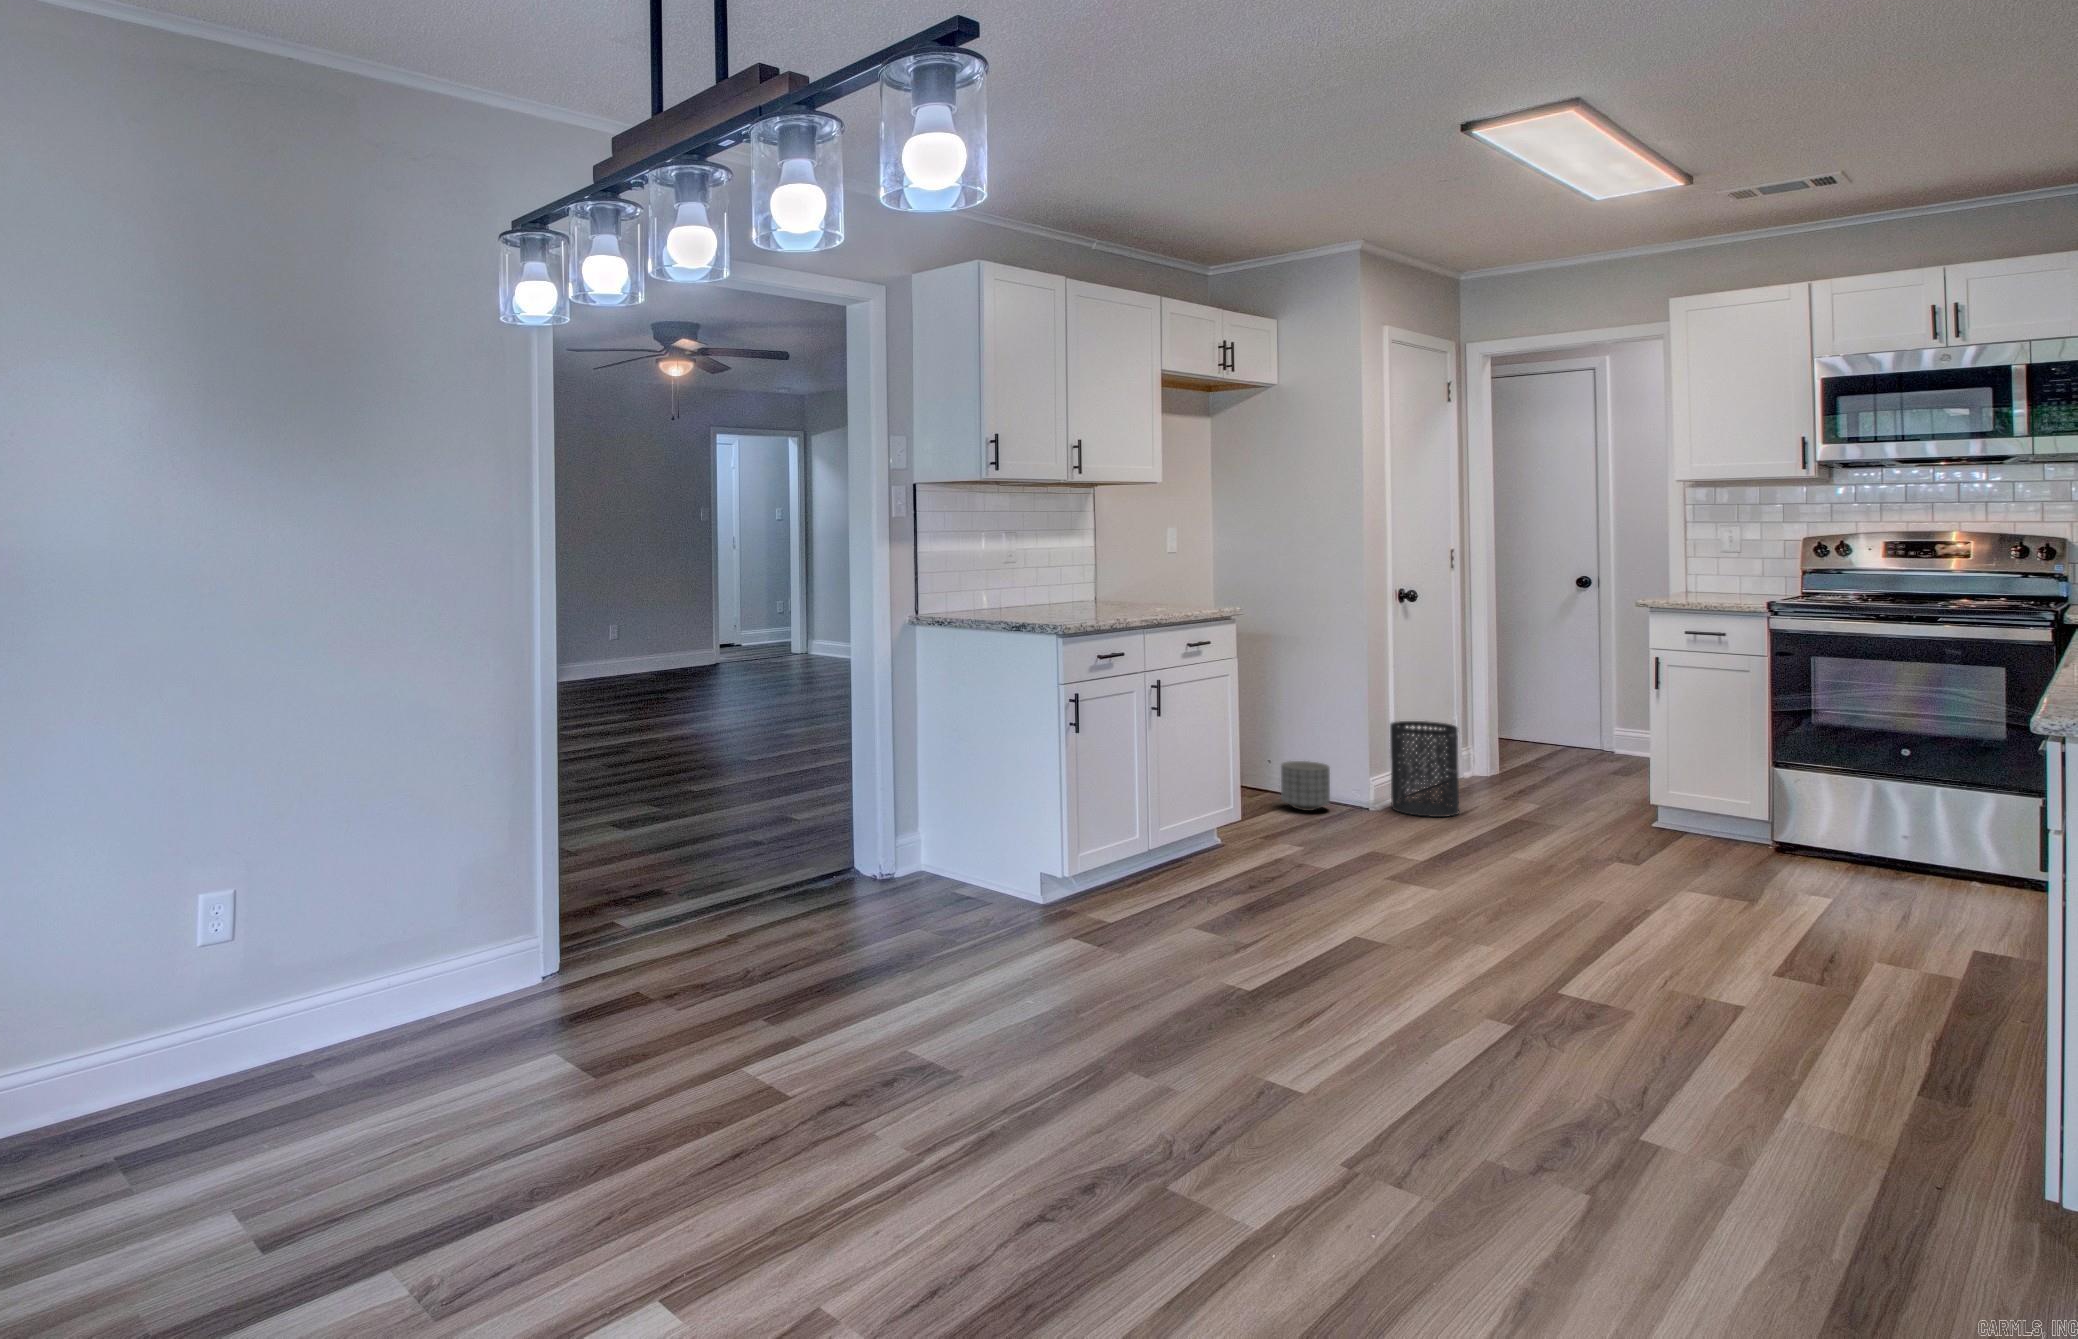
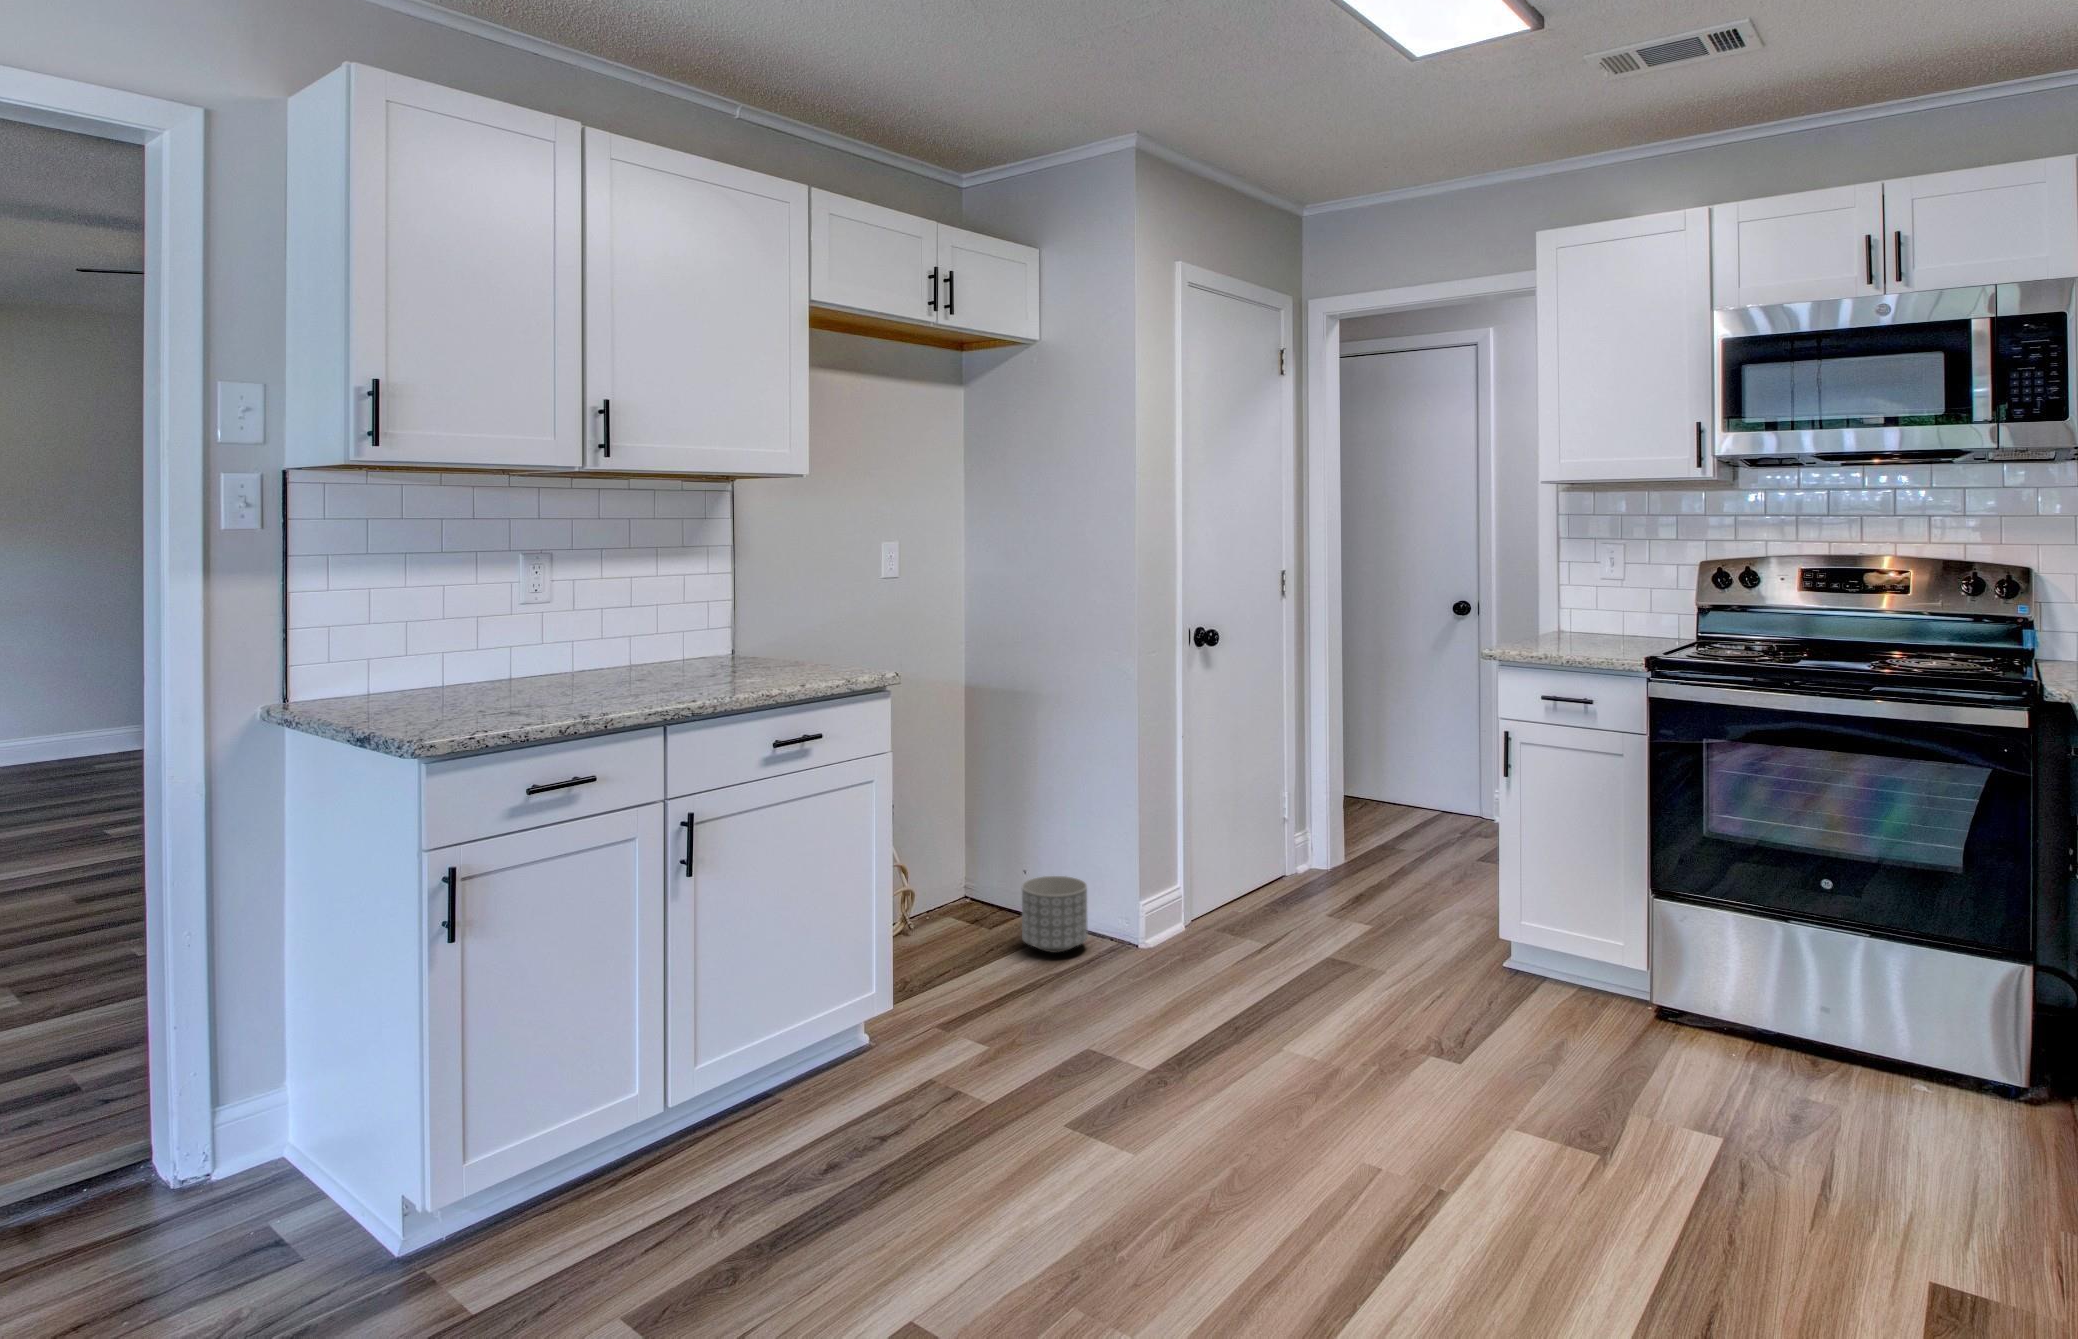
trash can: present [1390,721,1459,817] -> none [1173,814,1261,959]

